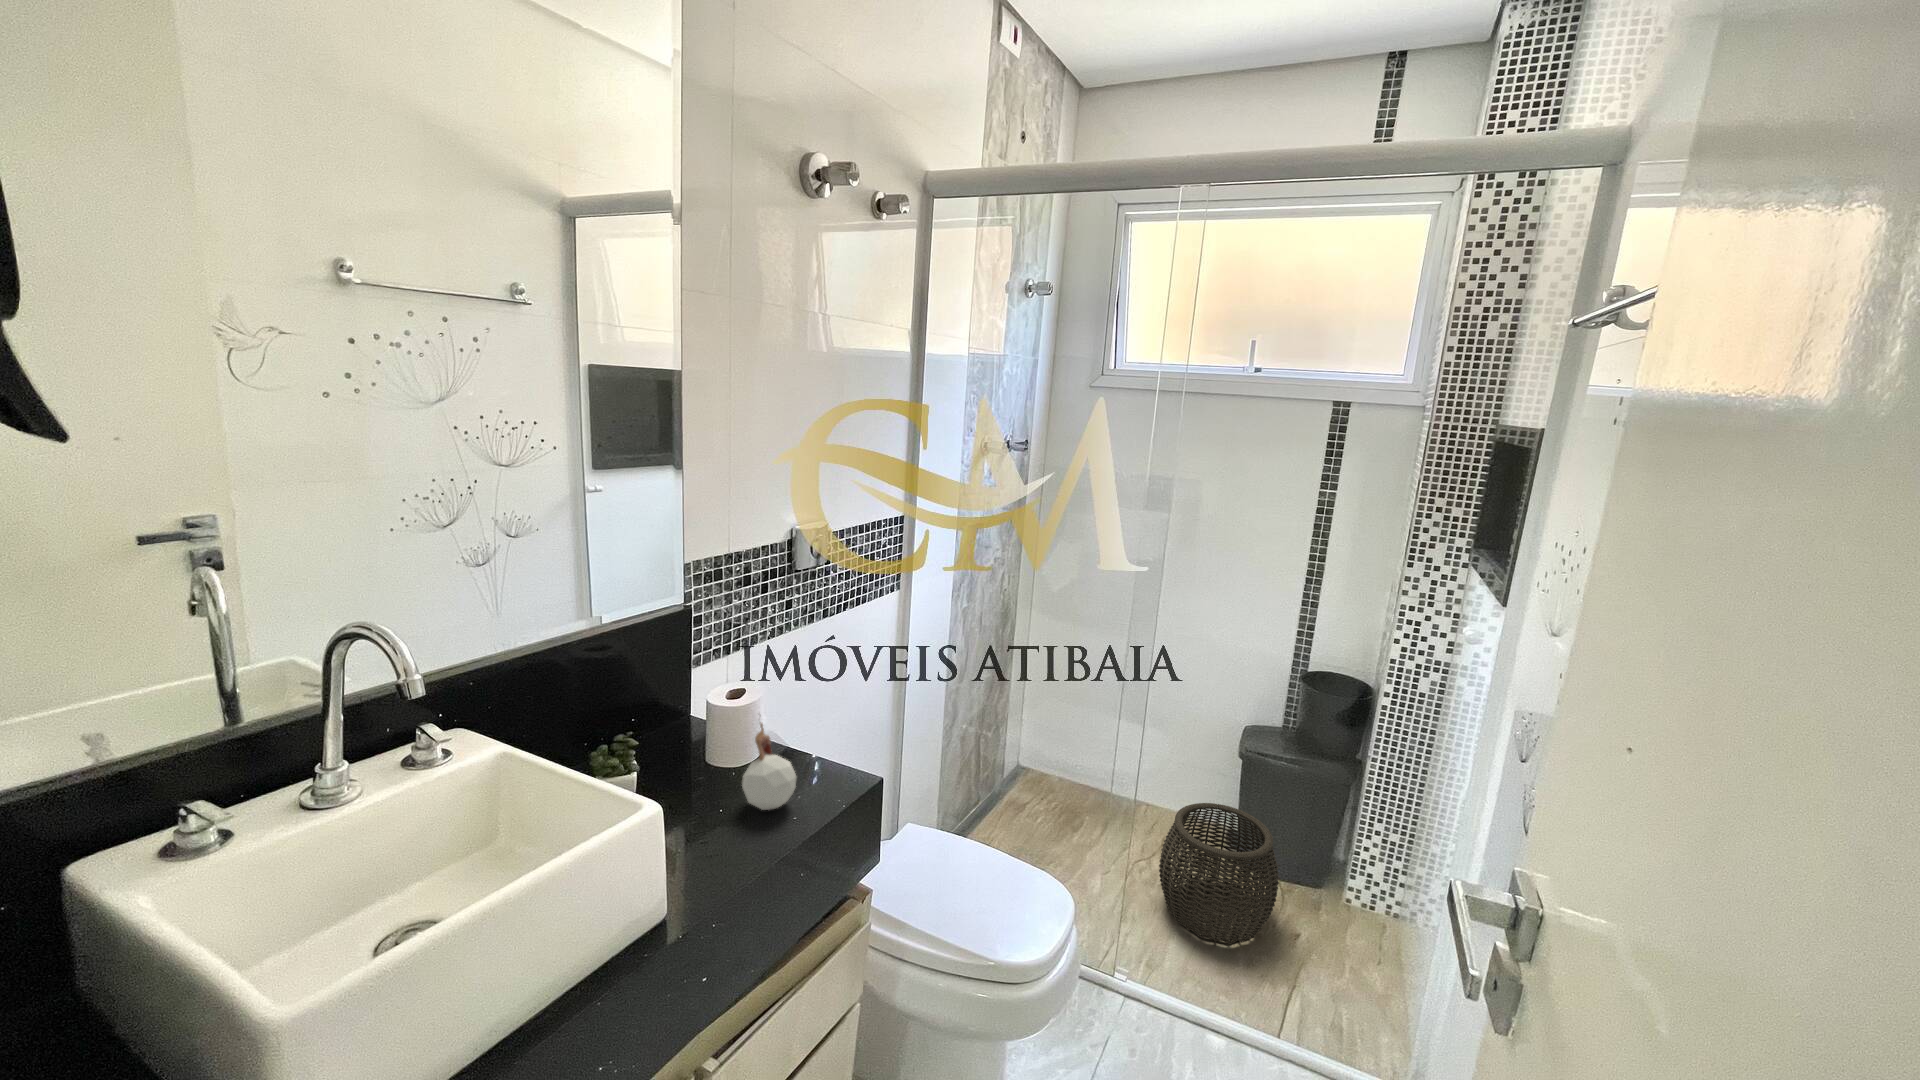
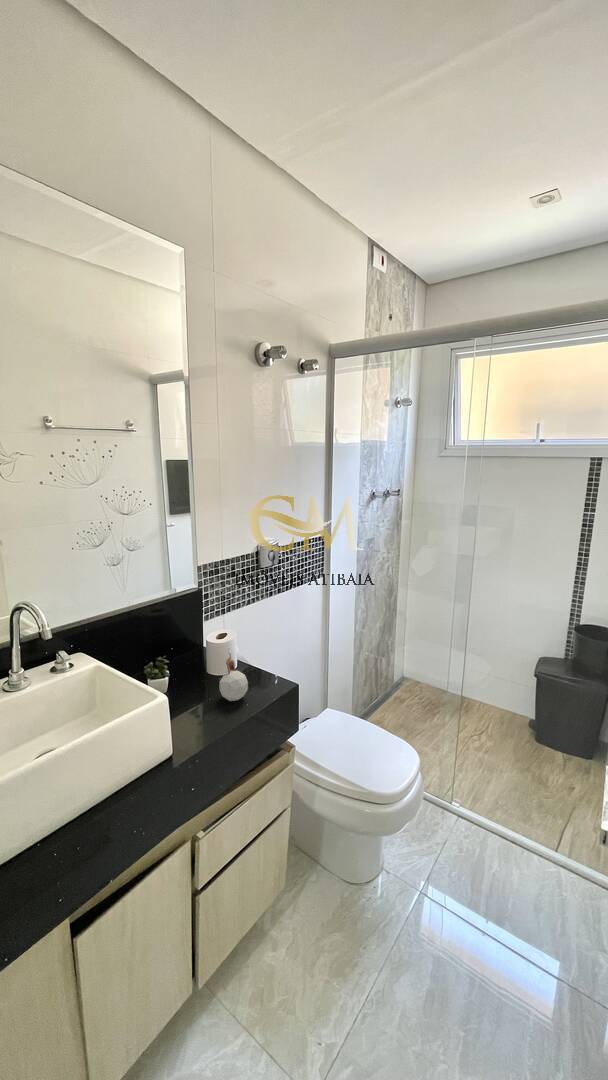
woven basket: present [1159,803,1279,944] -> none [482,702,560,790]

